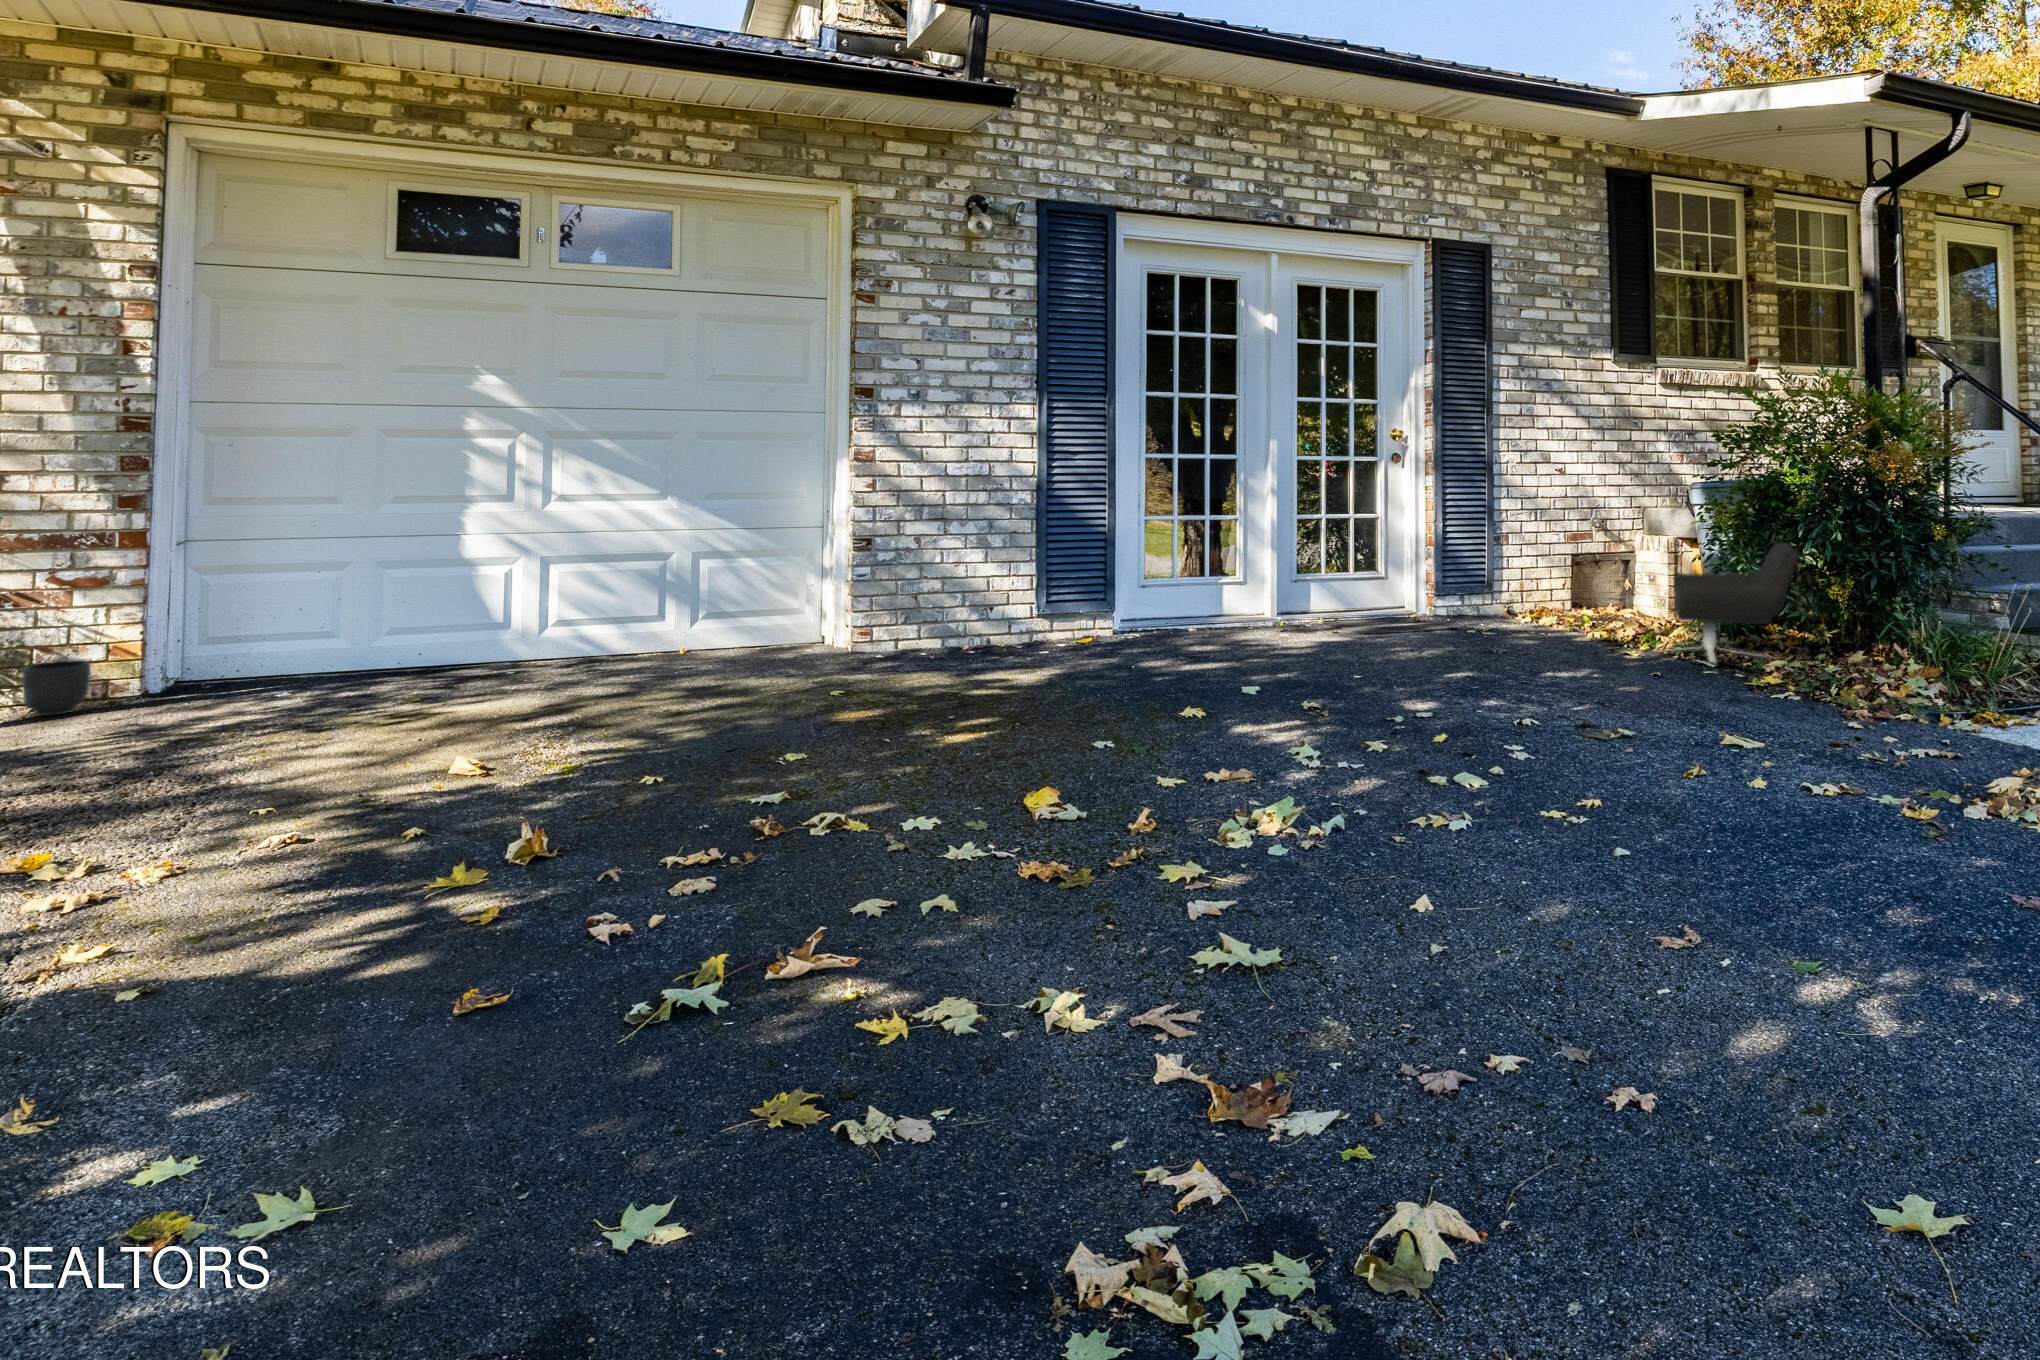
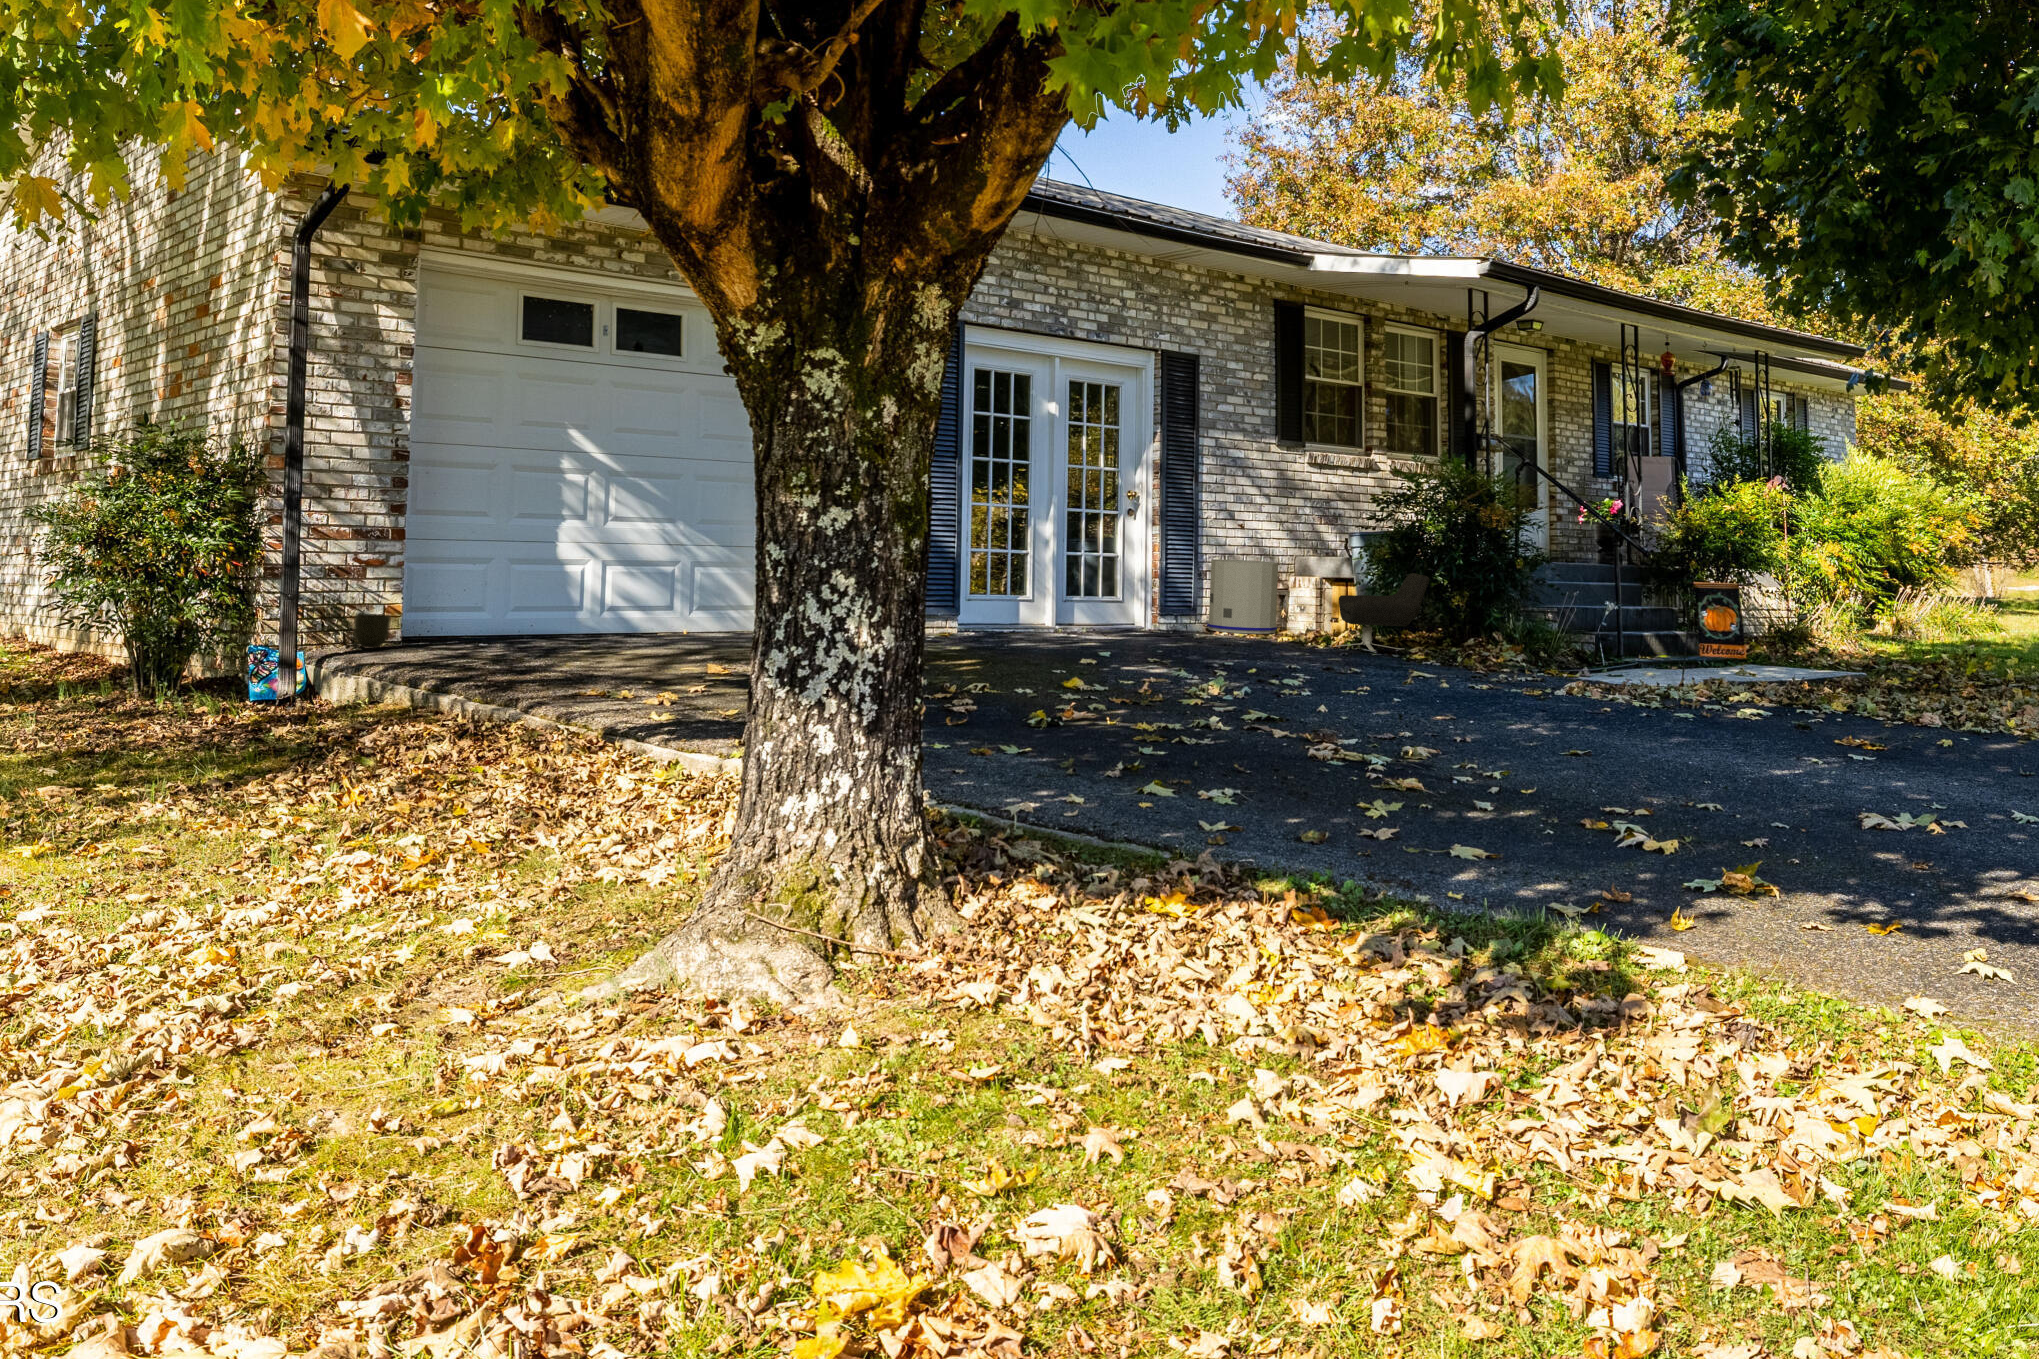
trash can: none [1504,518,1601,623] -> present [1207,559,1278,634]

